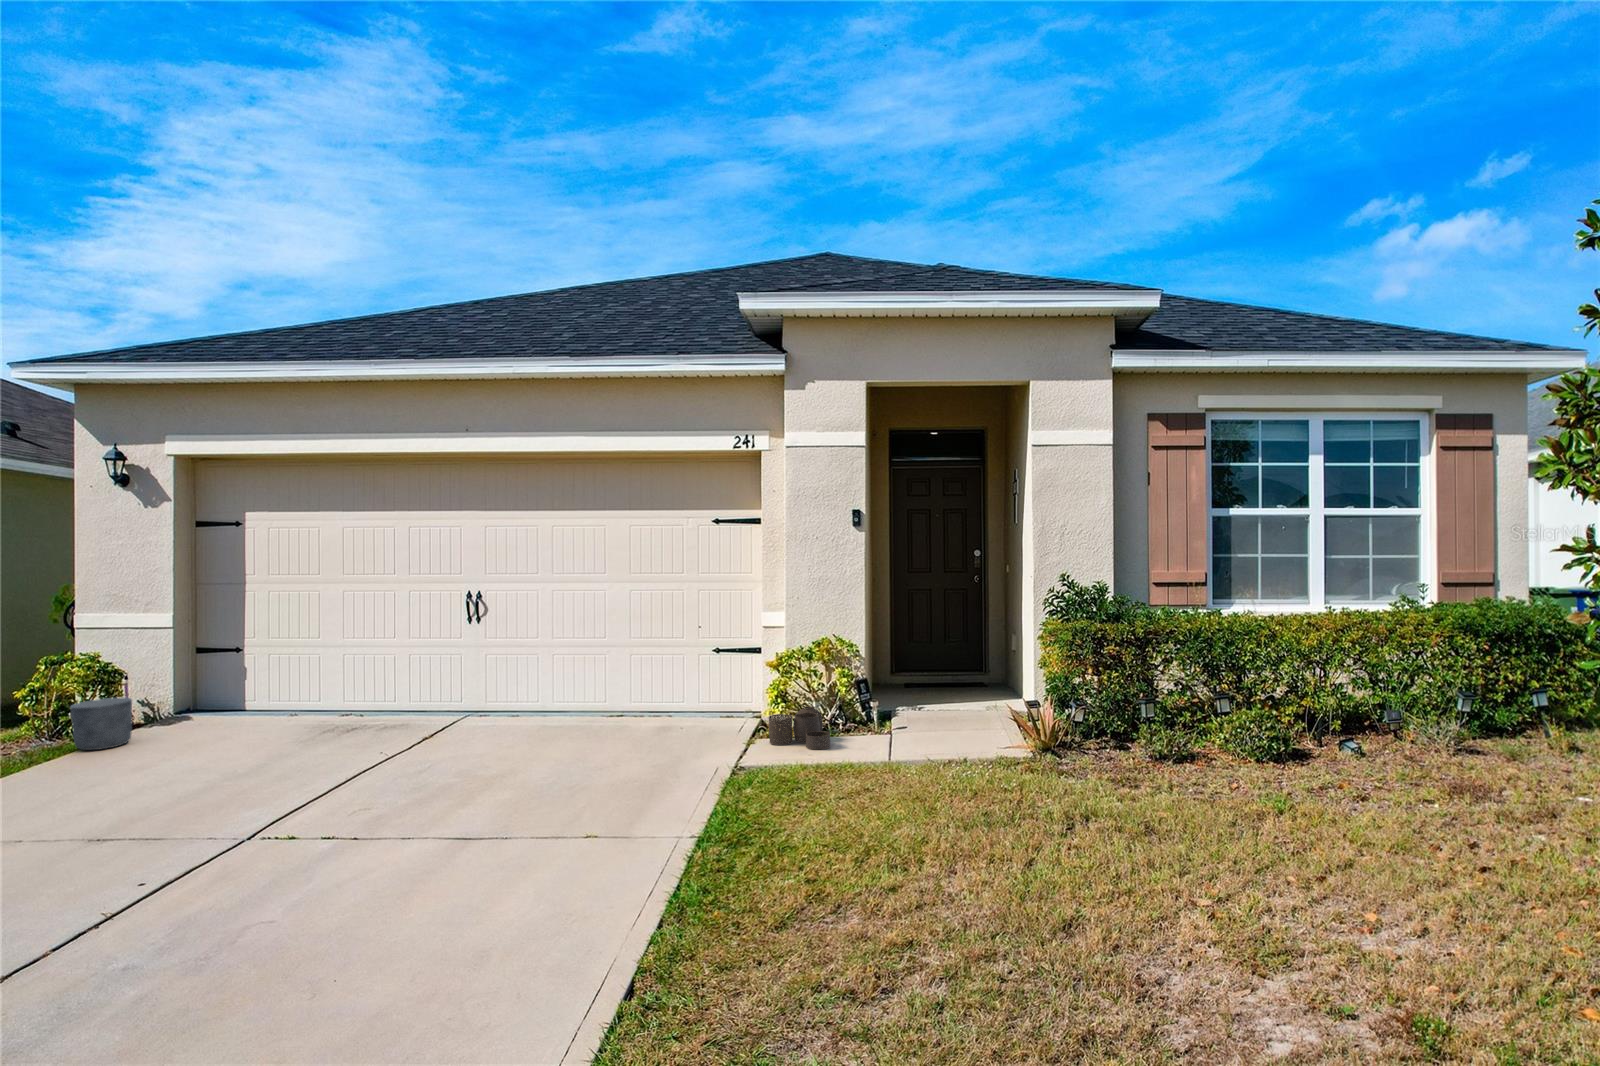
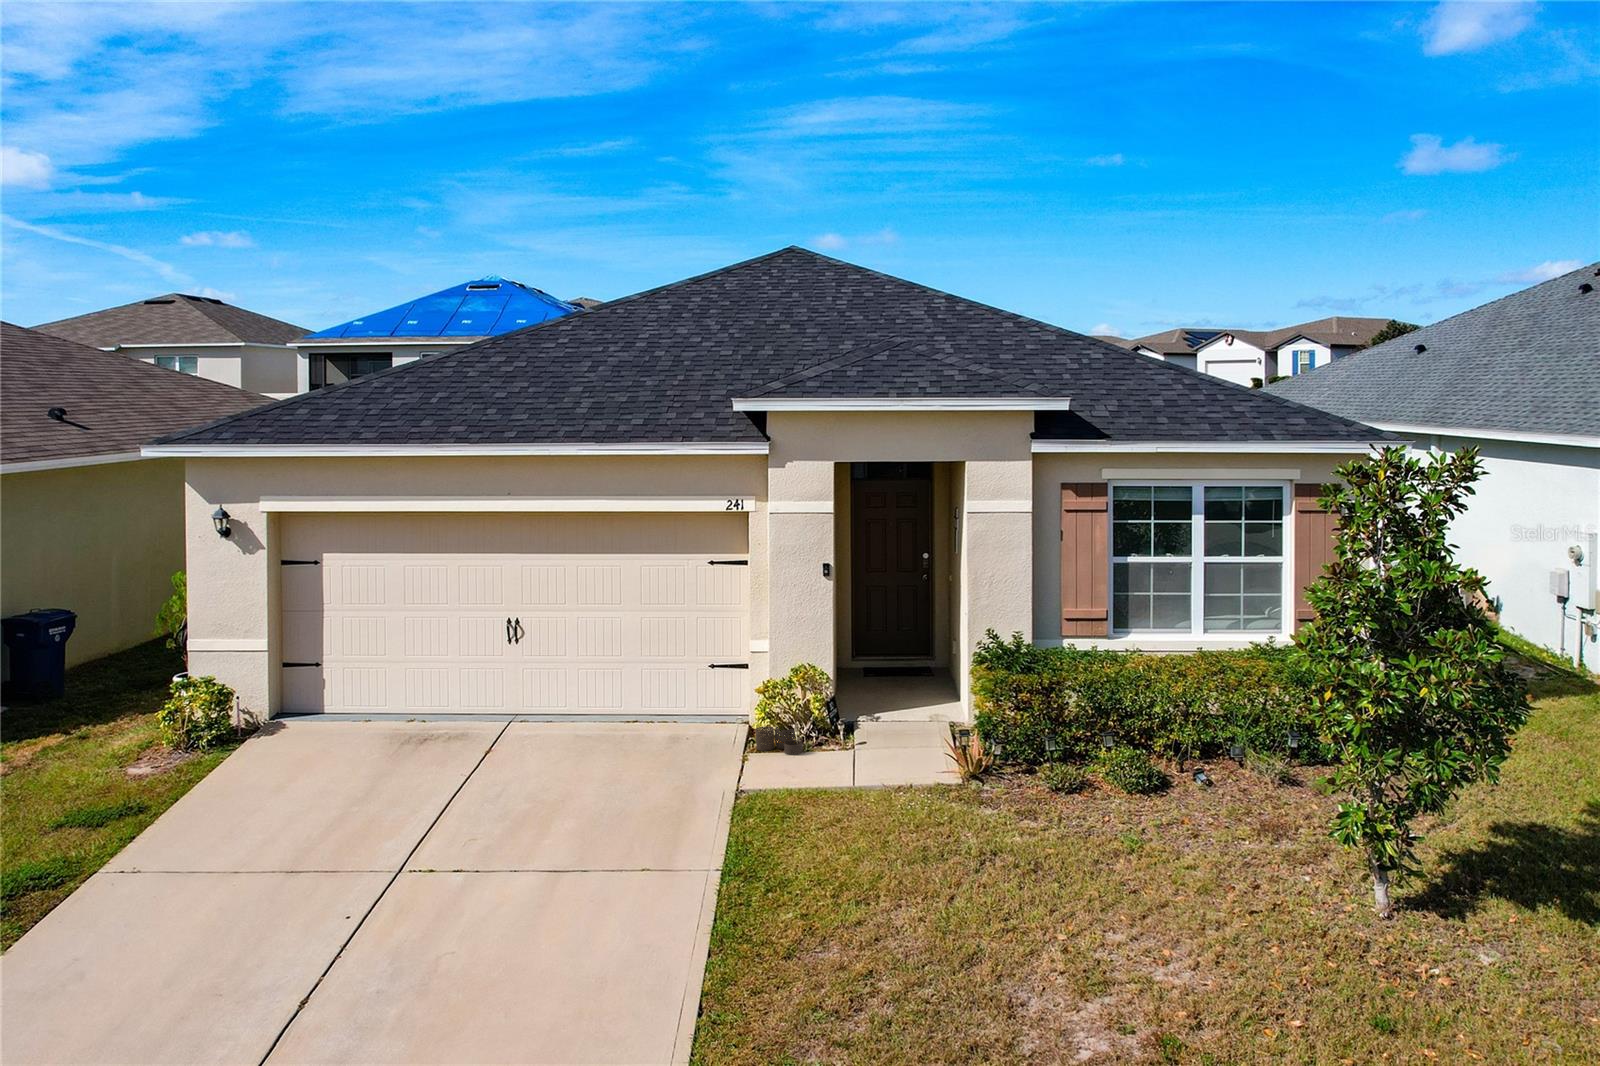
planter: present [70,697,132,750] -> none [202,710,247,753]

